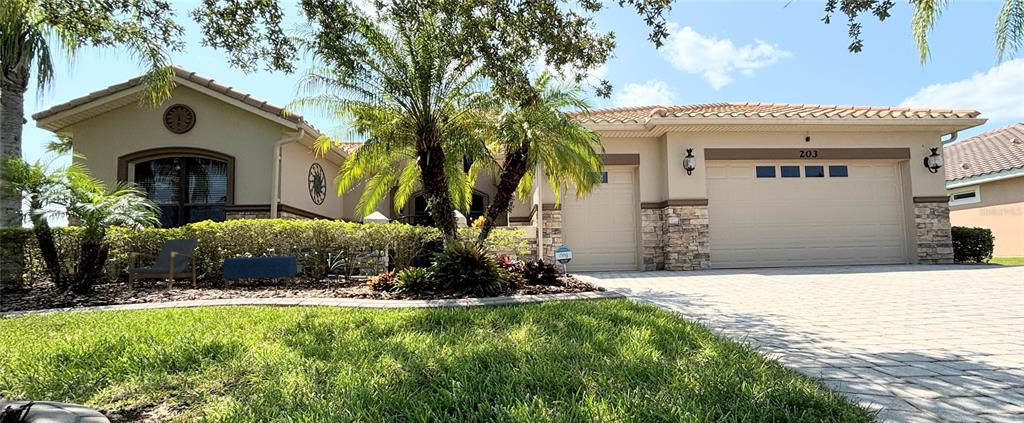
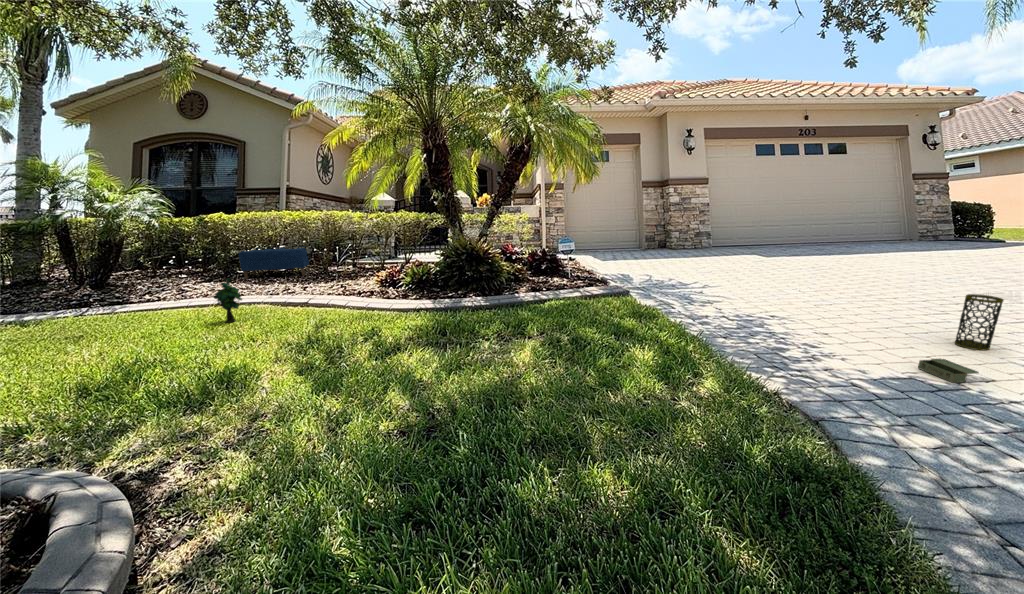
lounge chair: present [127,239,198,291] -> none [148,231,217,283]
decorative plant: none [196,268,229,315] -> present [212,278,242,323]
trash can: none [957,280,994,336] -> present [955,294,1003,350]
toolbox: none [920,337,978,356] -> present [918,359,979,383]

